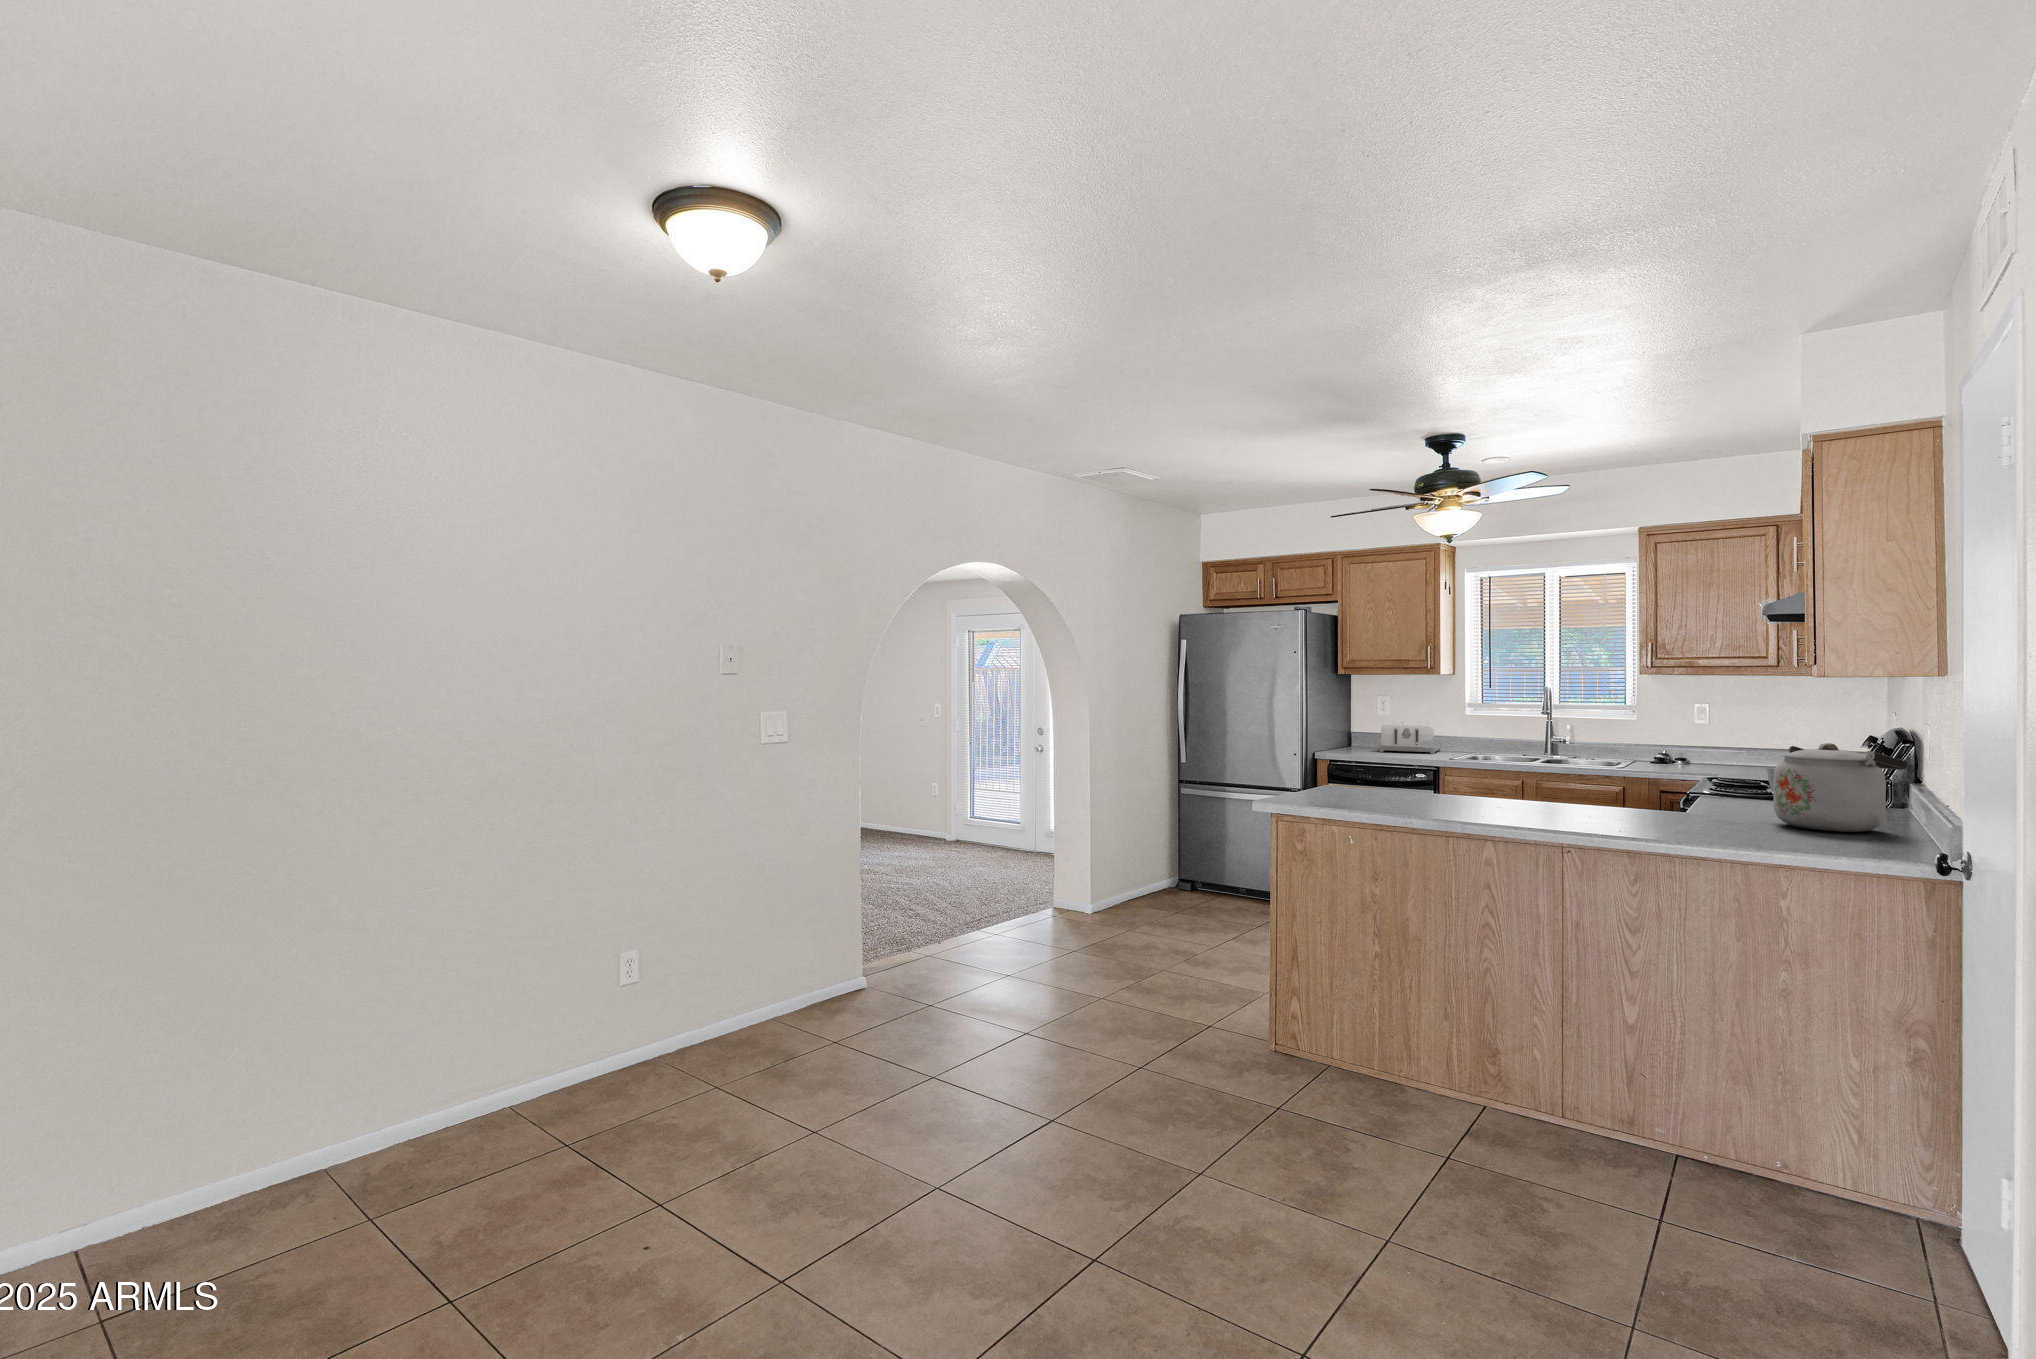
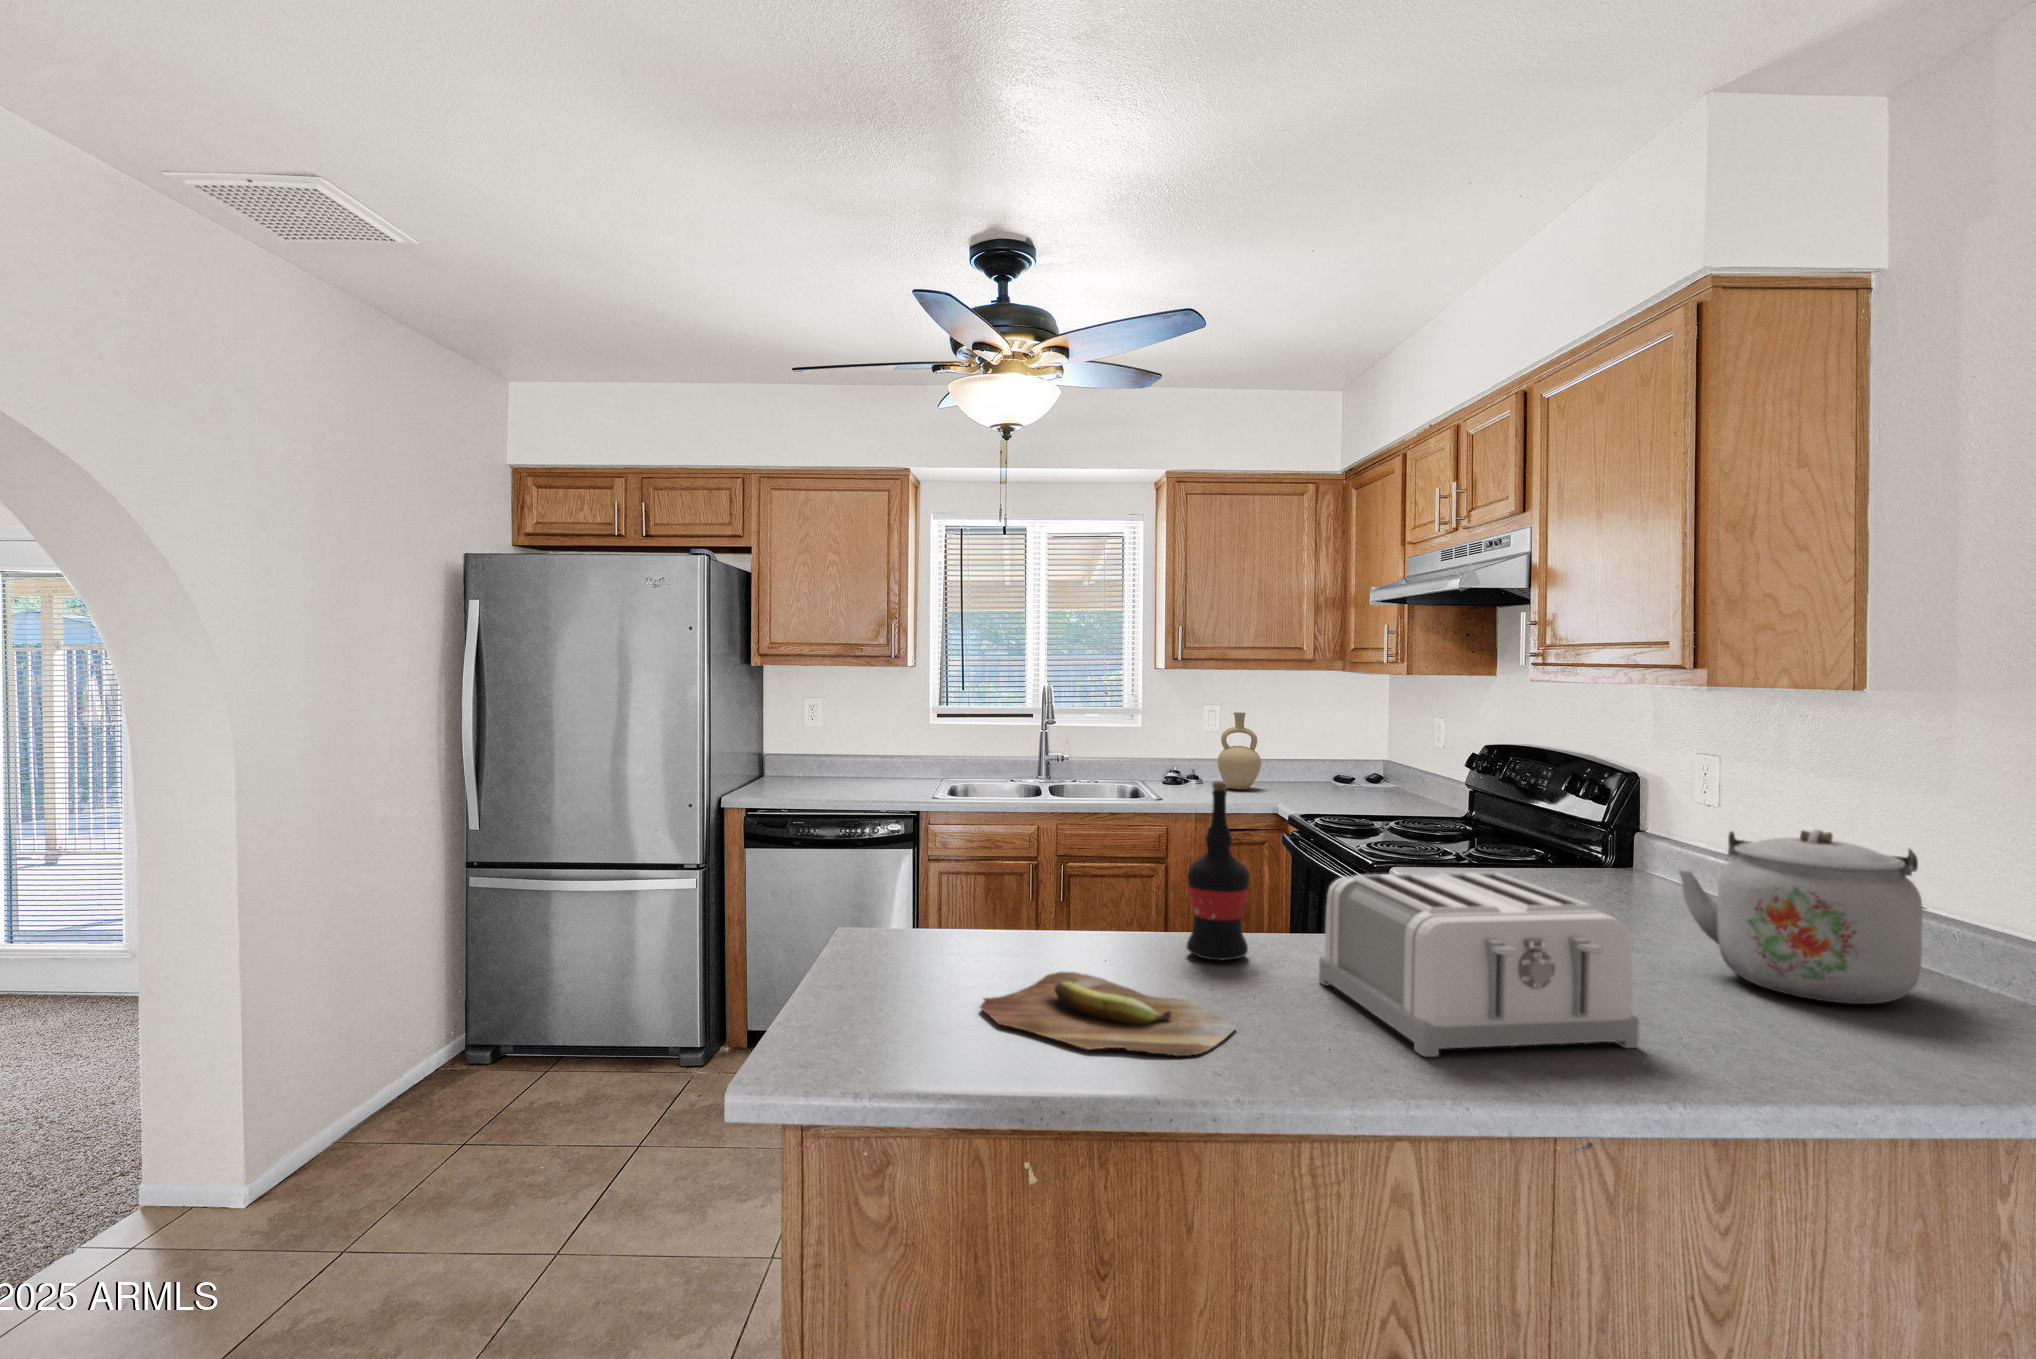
vase: none [1692,707,1732,766] -> present [1218,712,1261,790]
wine bottle: none [1483,717,1516,801] -> present [1187,781,1249,960]
toaster: present [1380,722,1440,754] -> present [1319,872,1639,1057]
cutting board: none [1362,792,1463,811] -> present [980,972,1235,1056]

